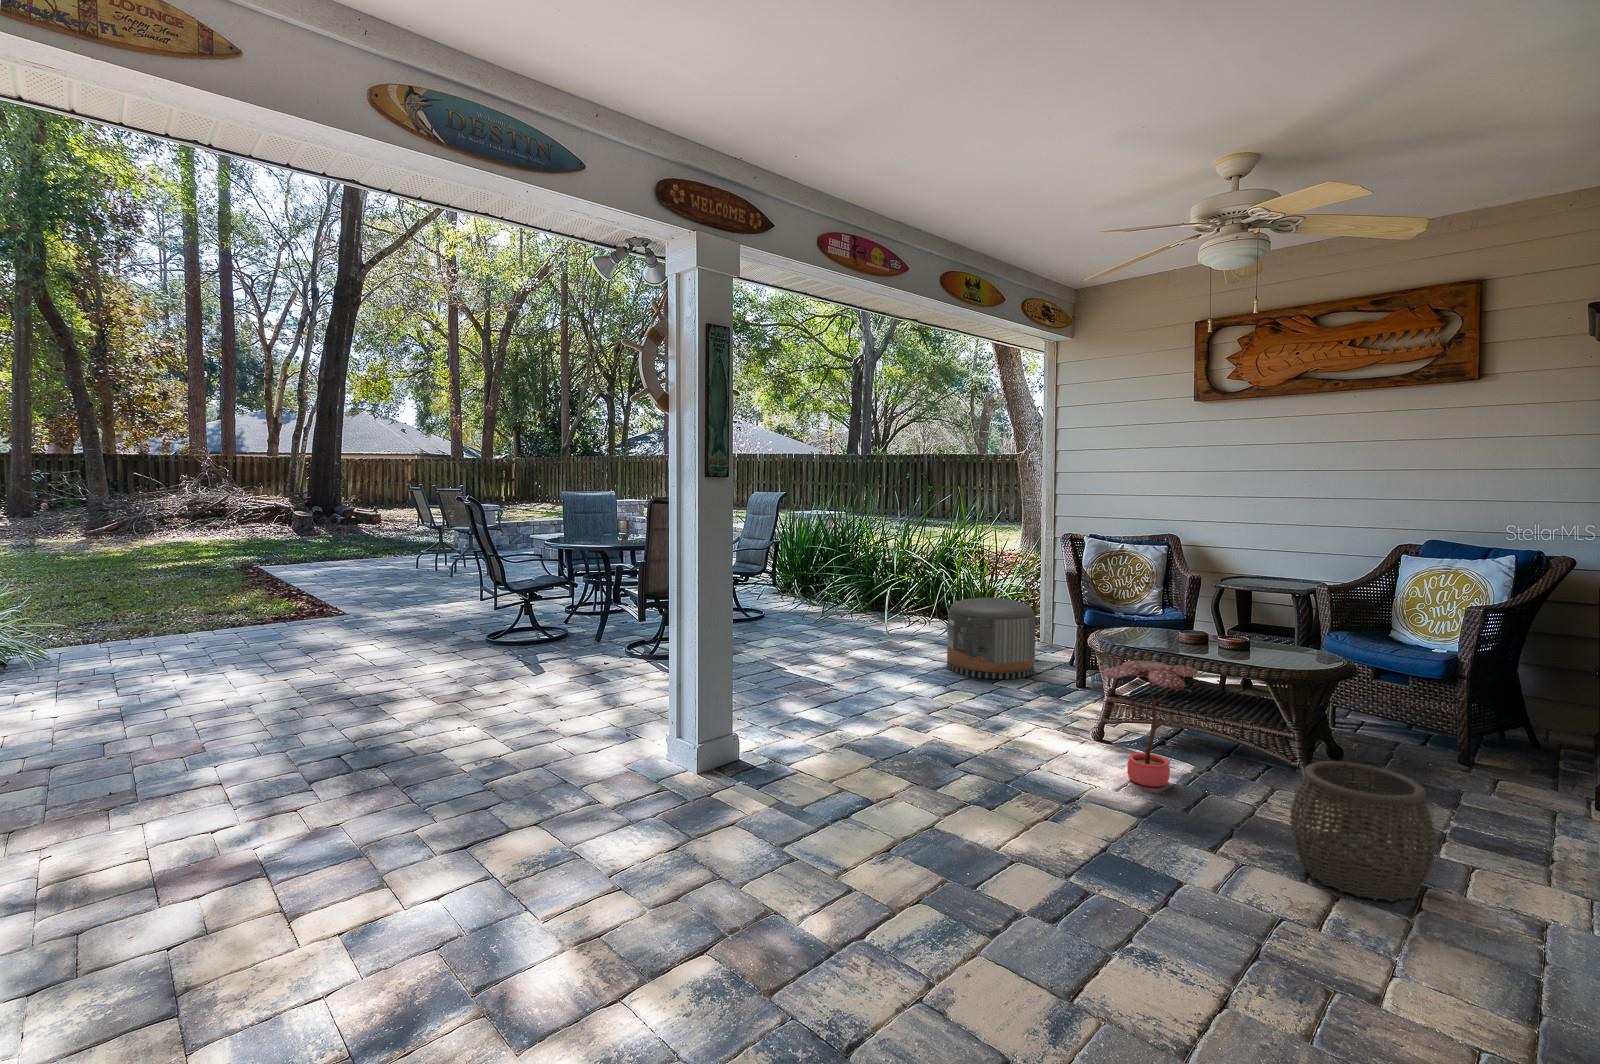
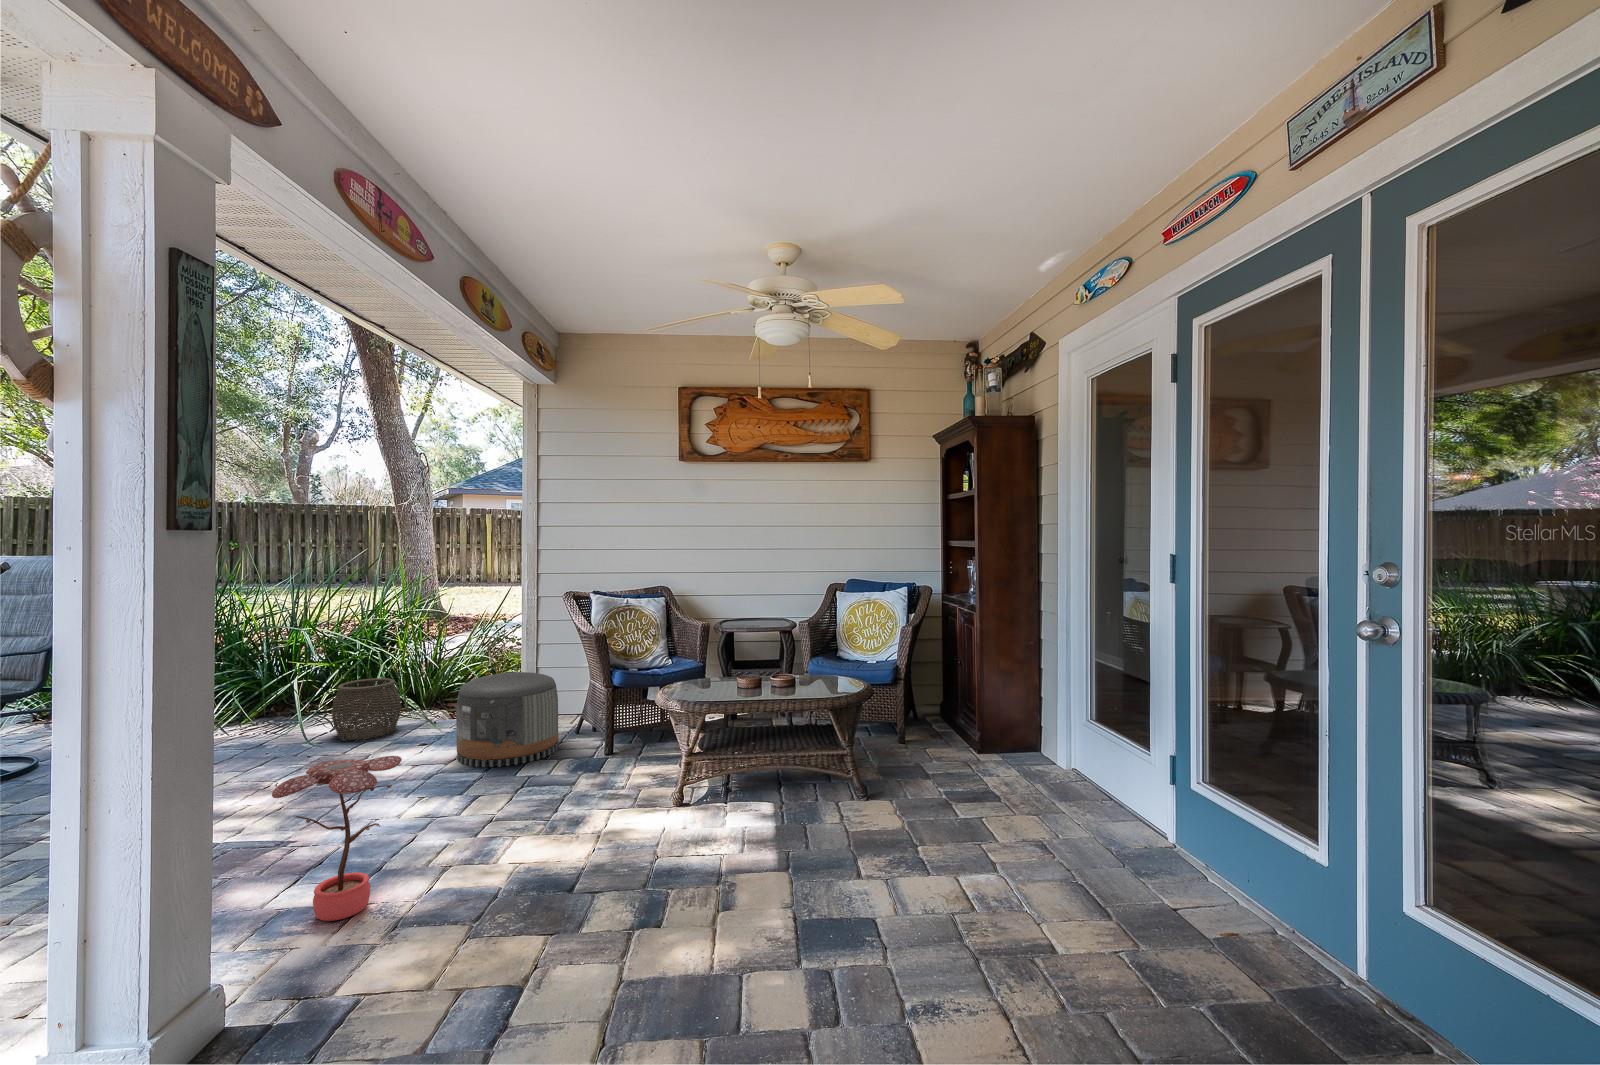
potted plant: present [1105,661,1198,787] -> present [272,756,402,921]
woven basket: present [1289,761,1437,902] -> present [331,678,401,740]

